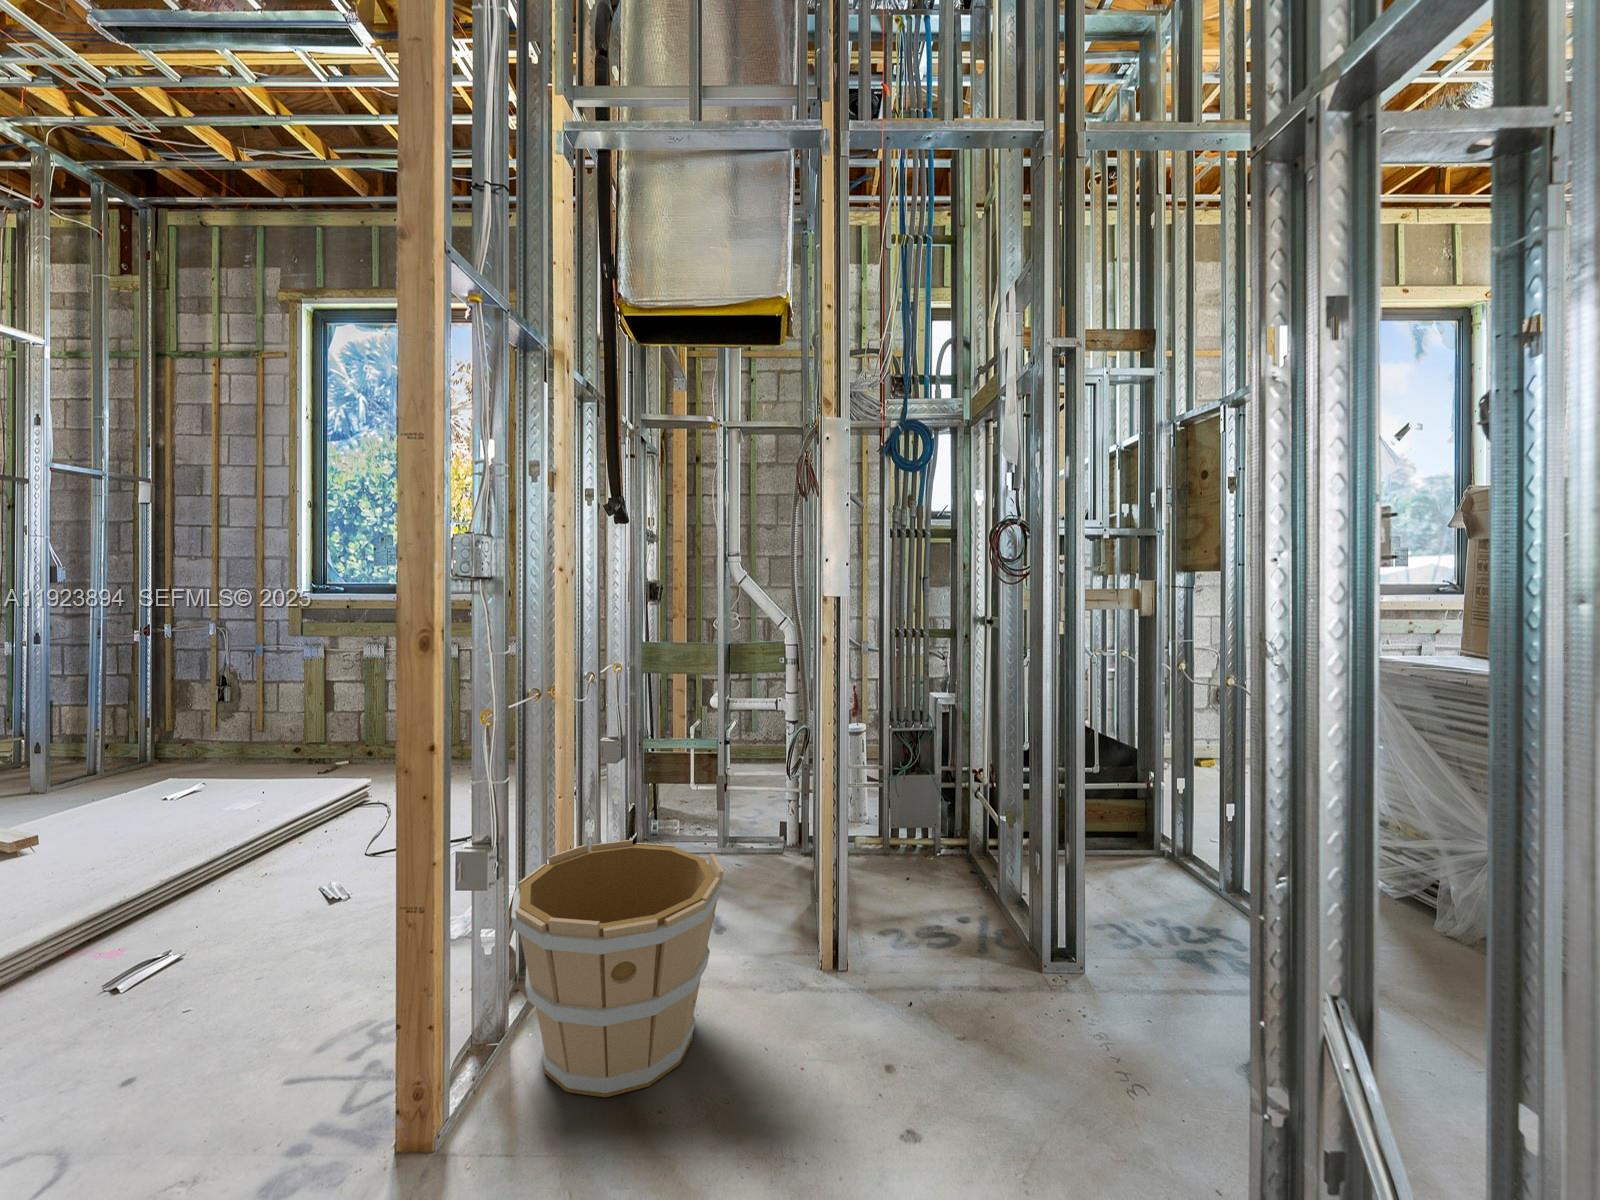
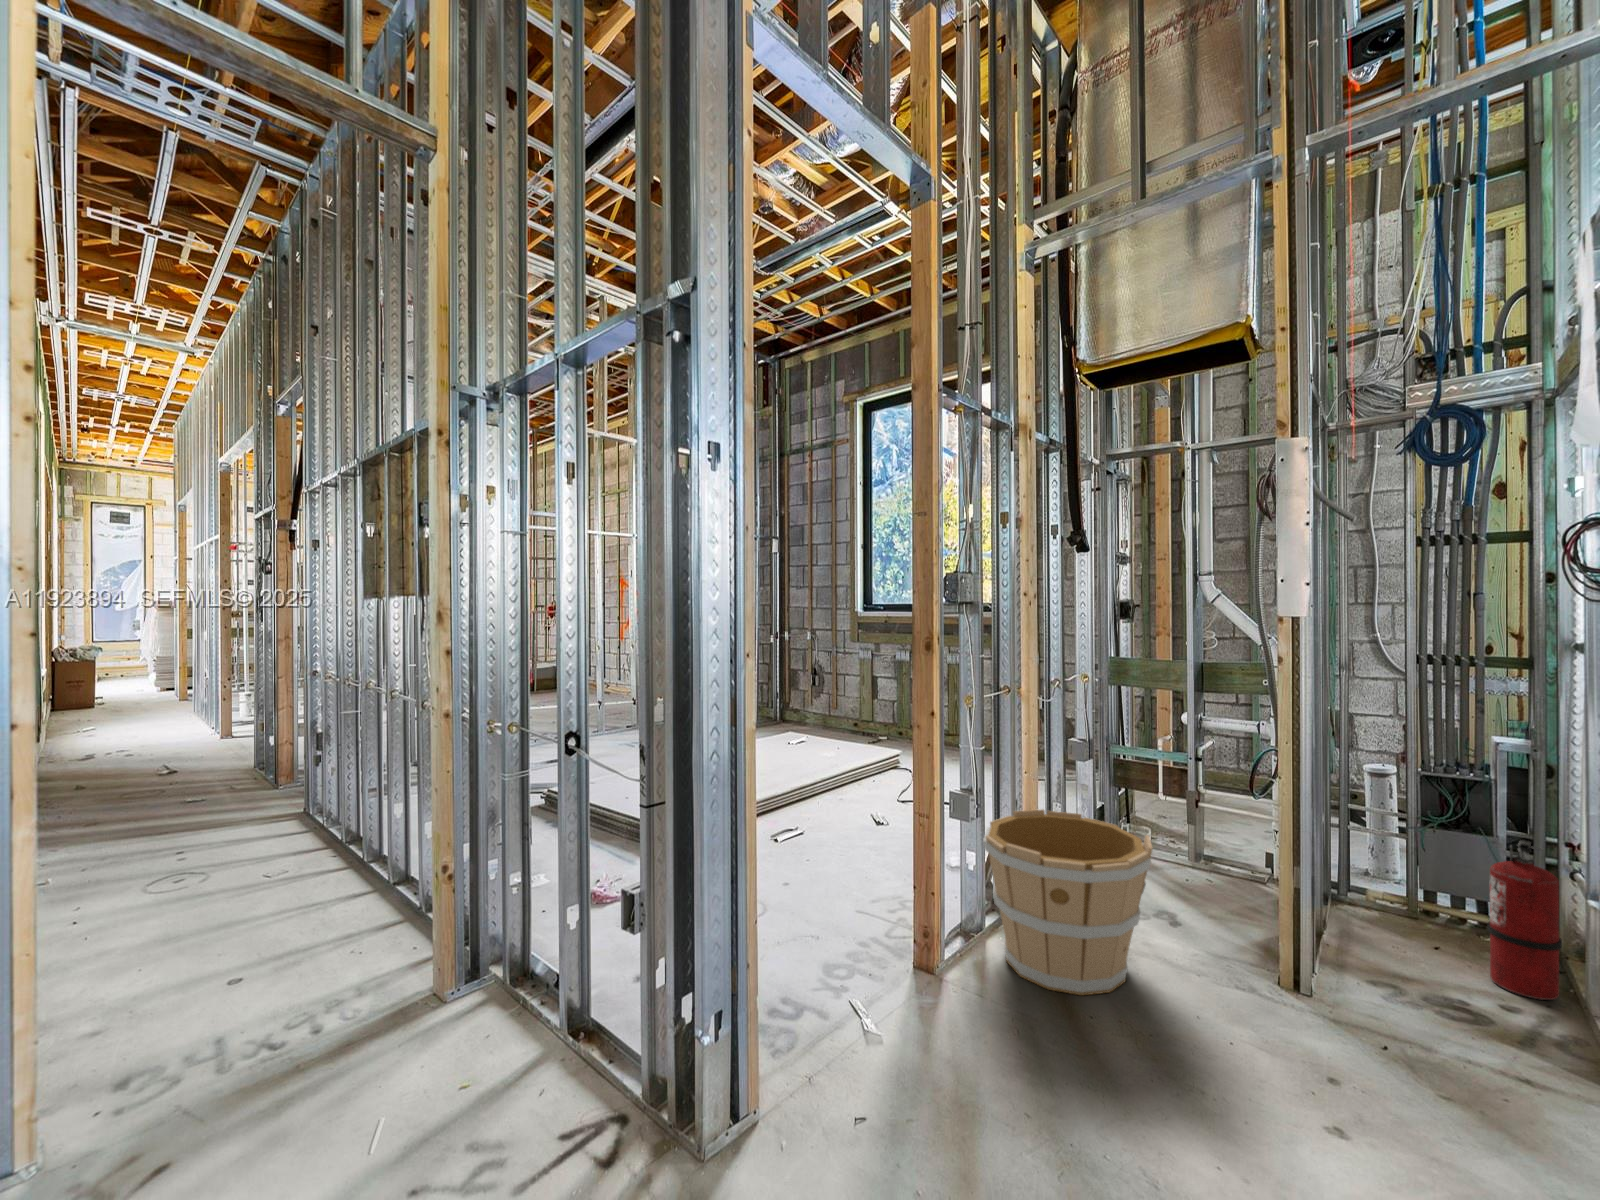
fire extinguisher: none [955,783,999,911] -> present [1487,840,1562,1000]

